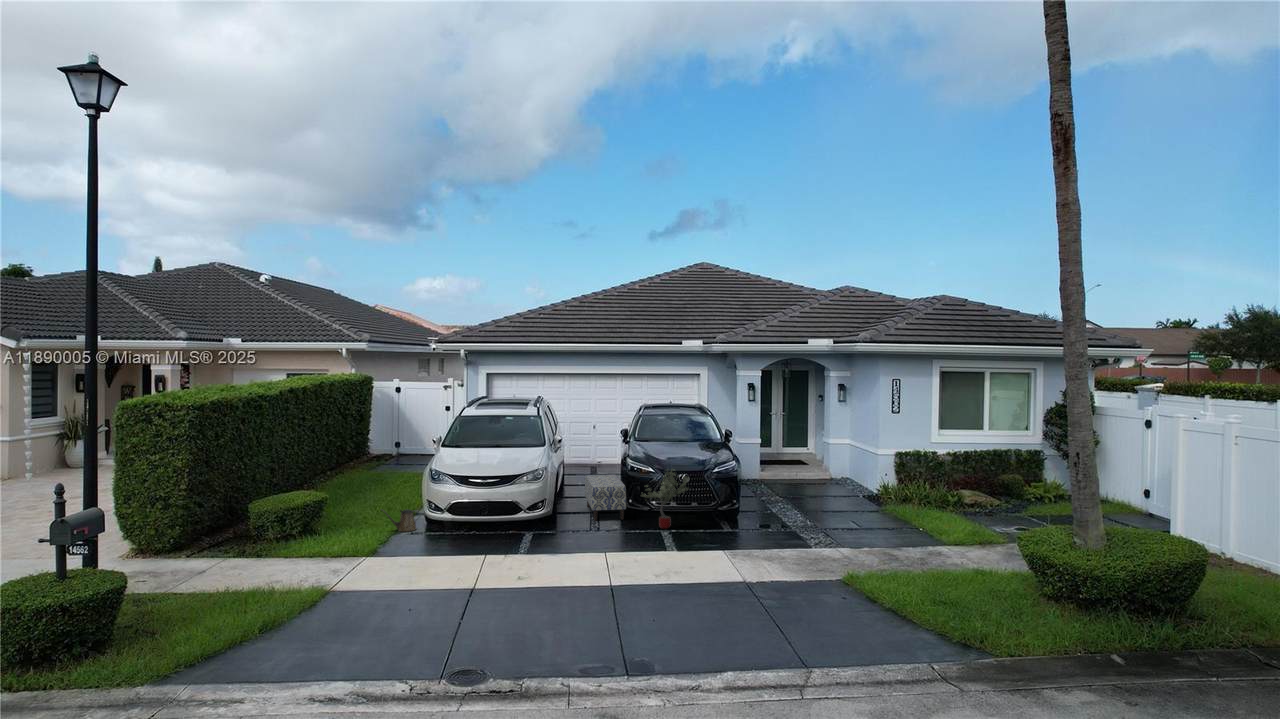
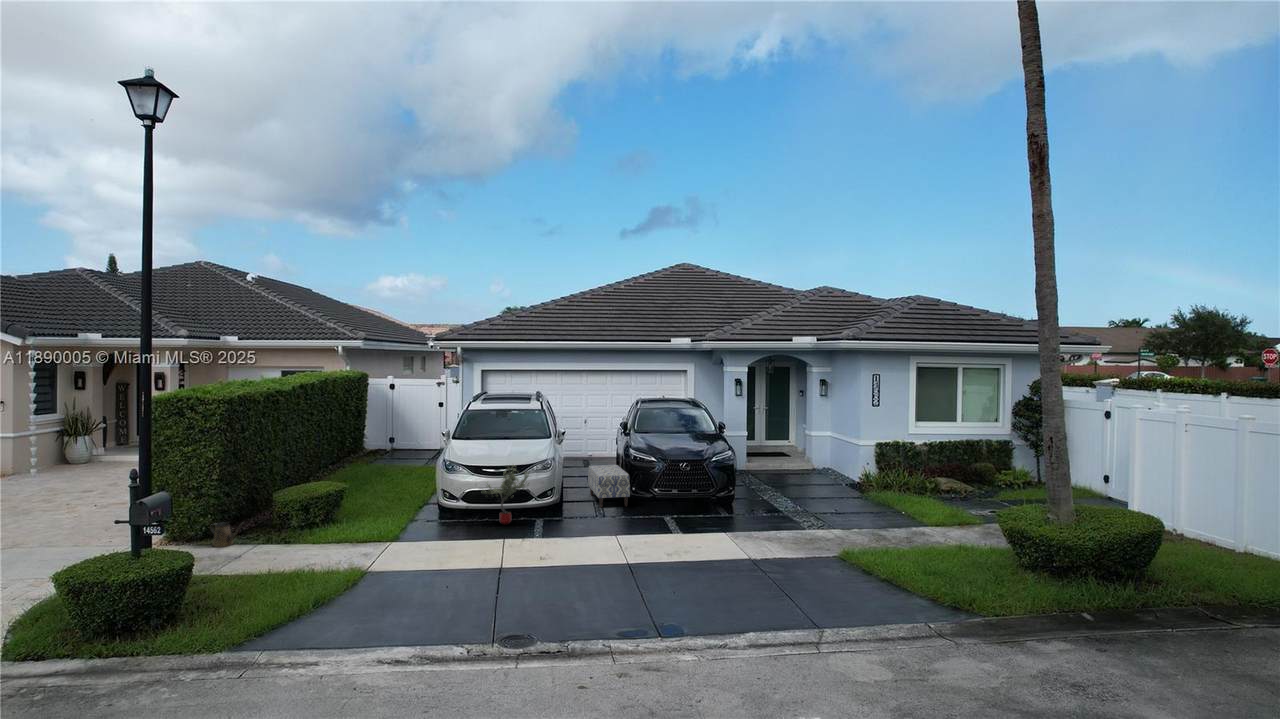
potted tree: present [642,469,689,529] -> present [481,466,529,525]
watering can: present [382,509,416,532] -> present [210,522,244,547]

